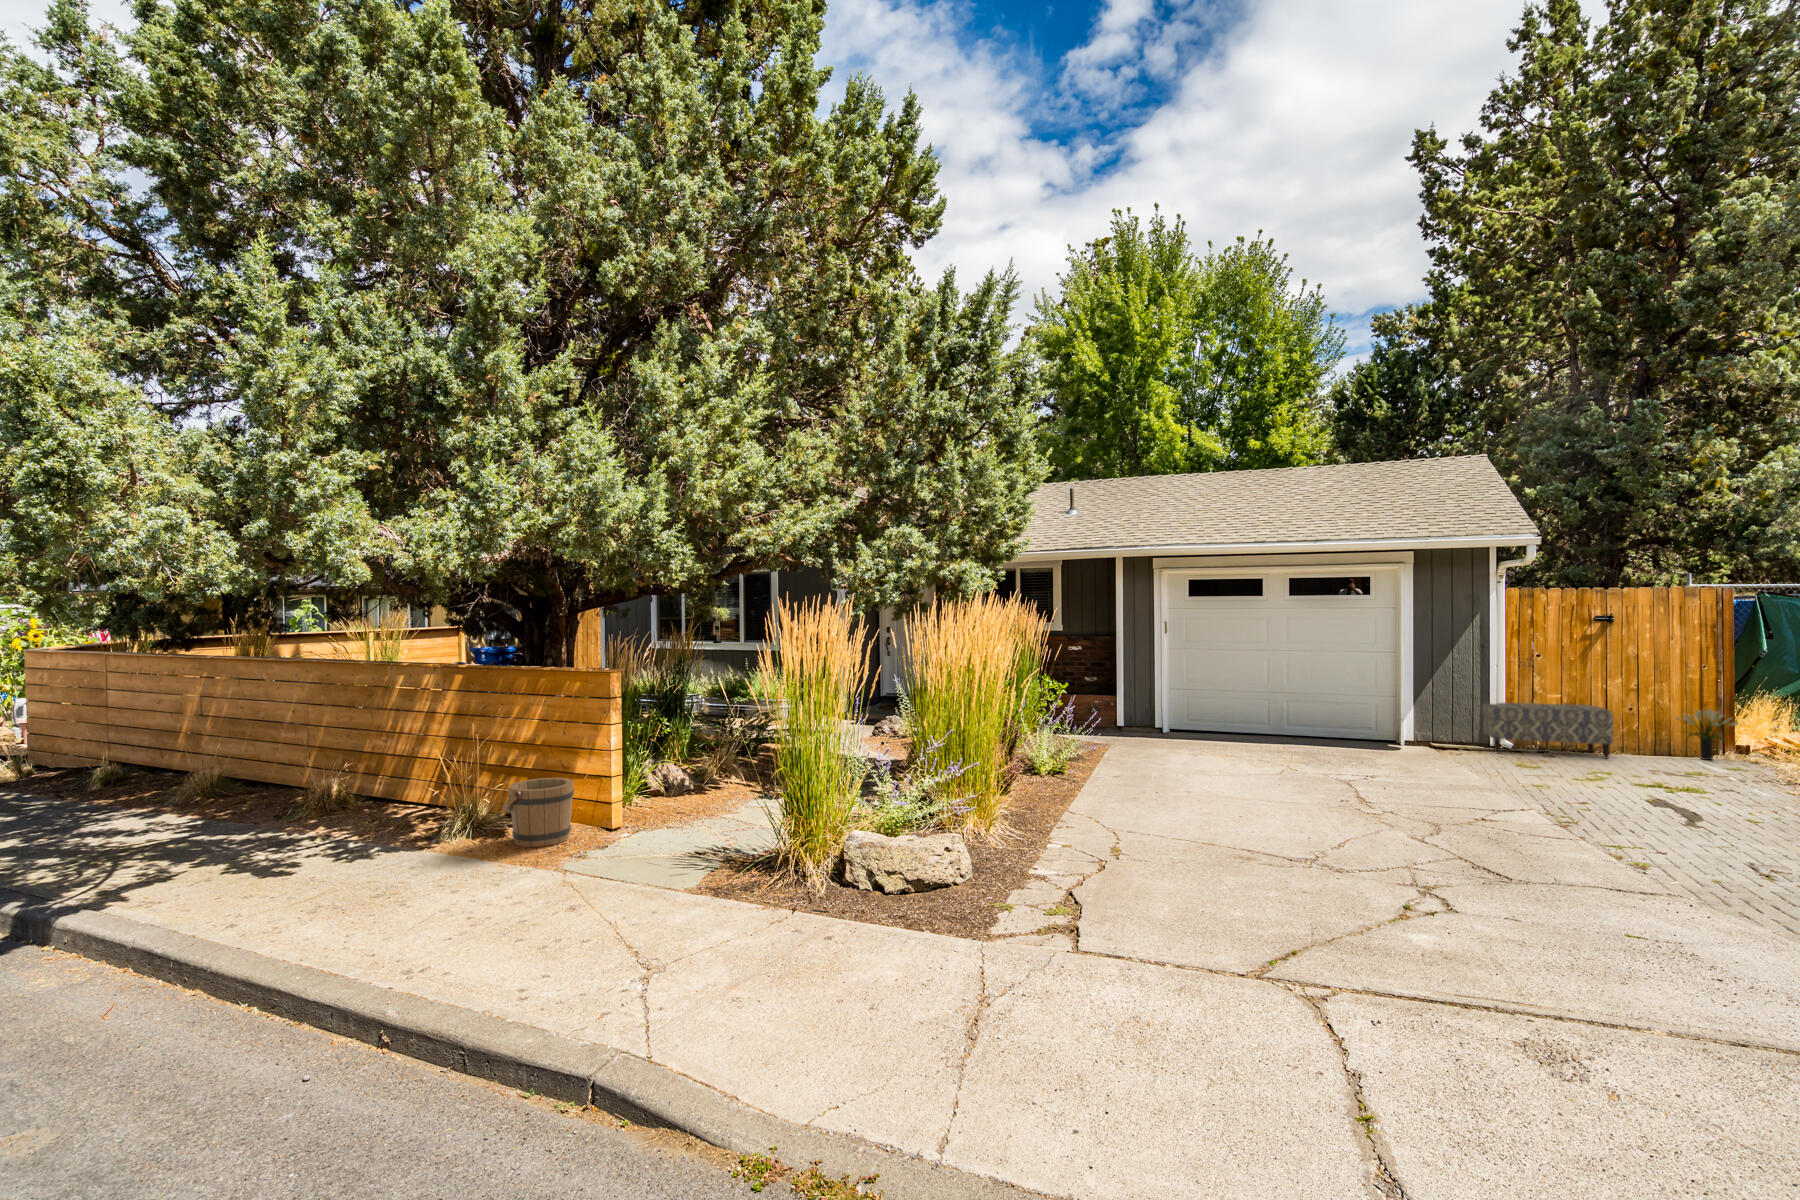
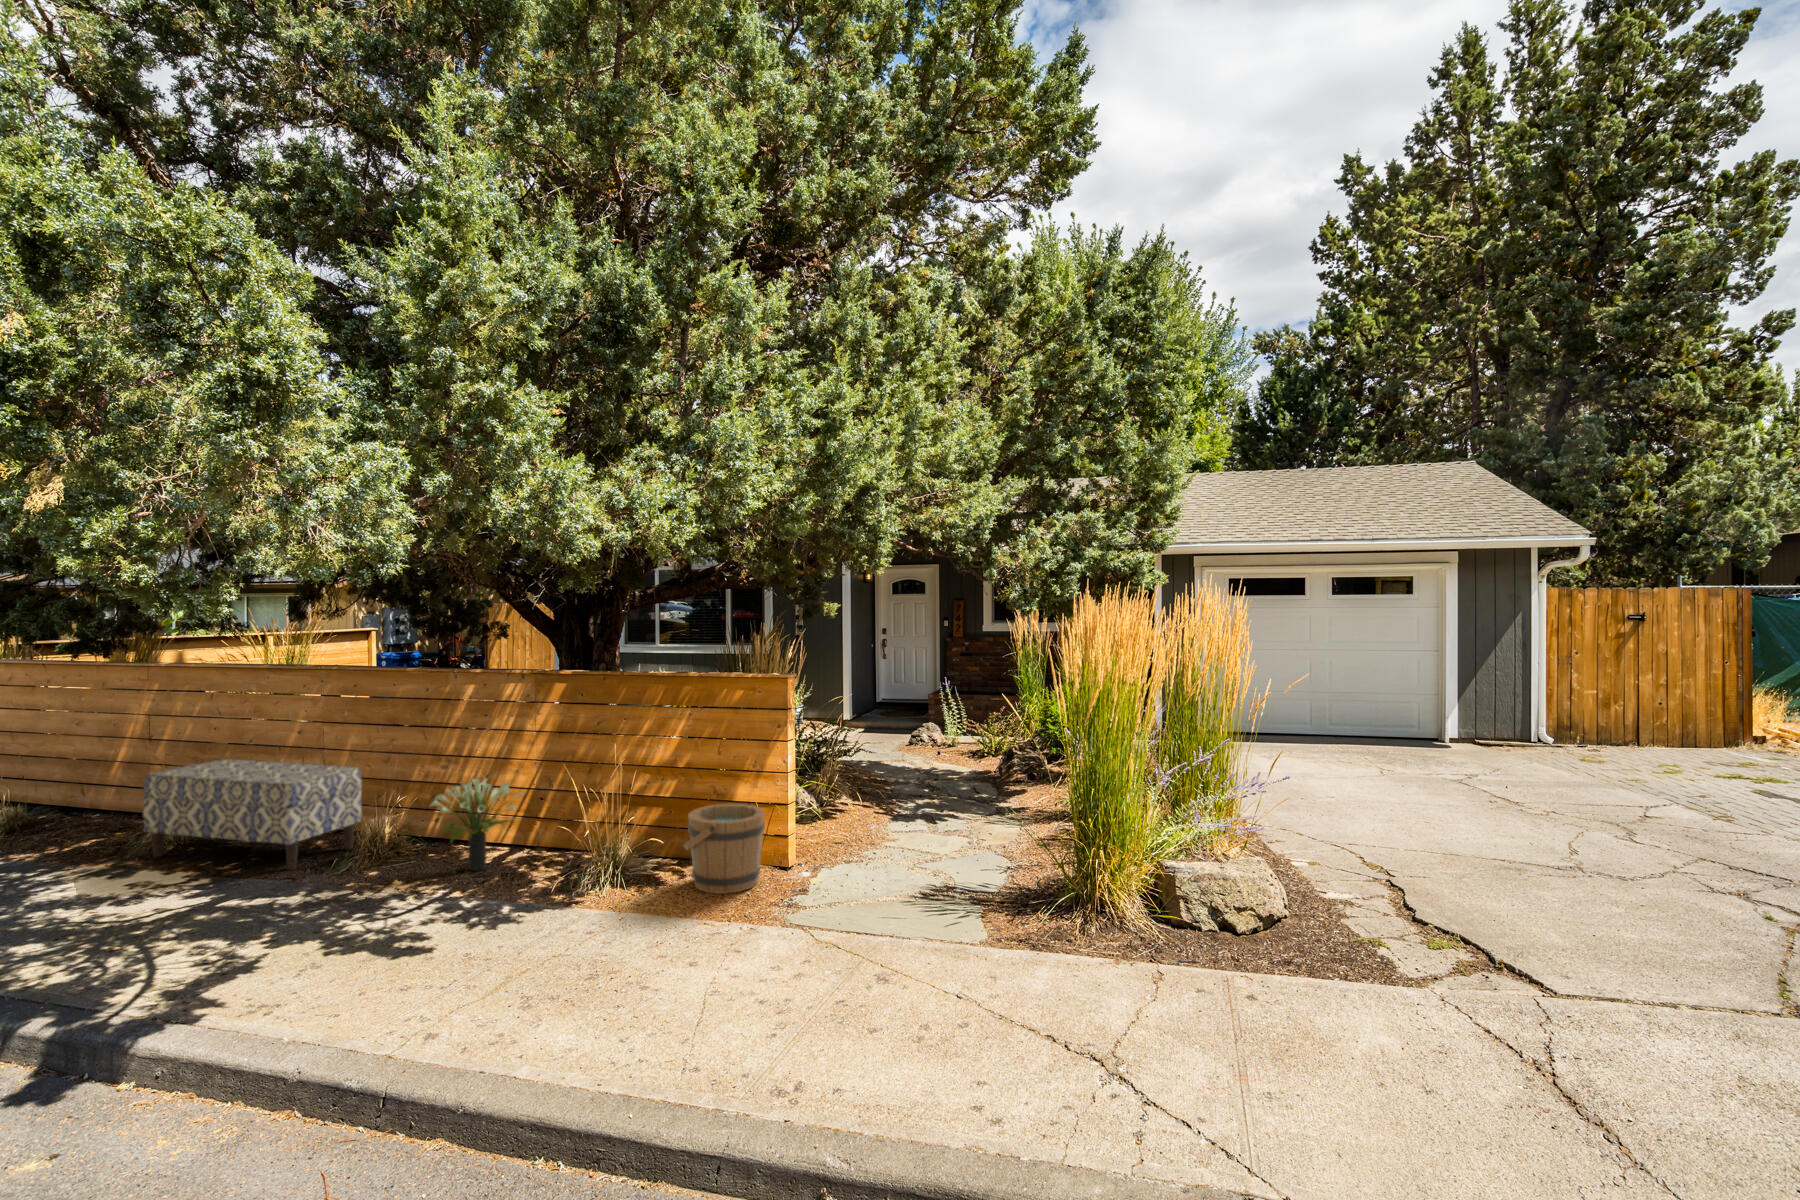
bench: present [1483,703,1613,759] -> present [143,759,362,870]
potted plant: present [1676,709,1739,760] -> present [430,779,524,871]

